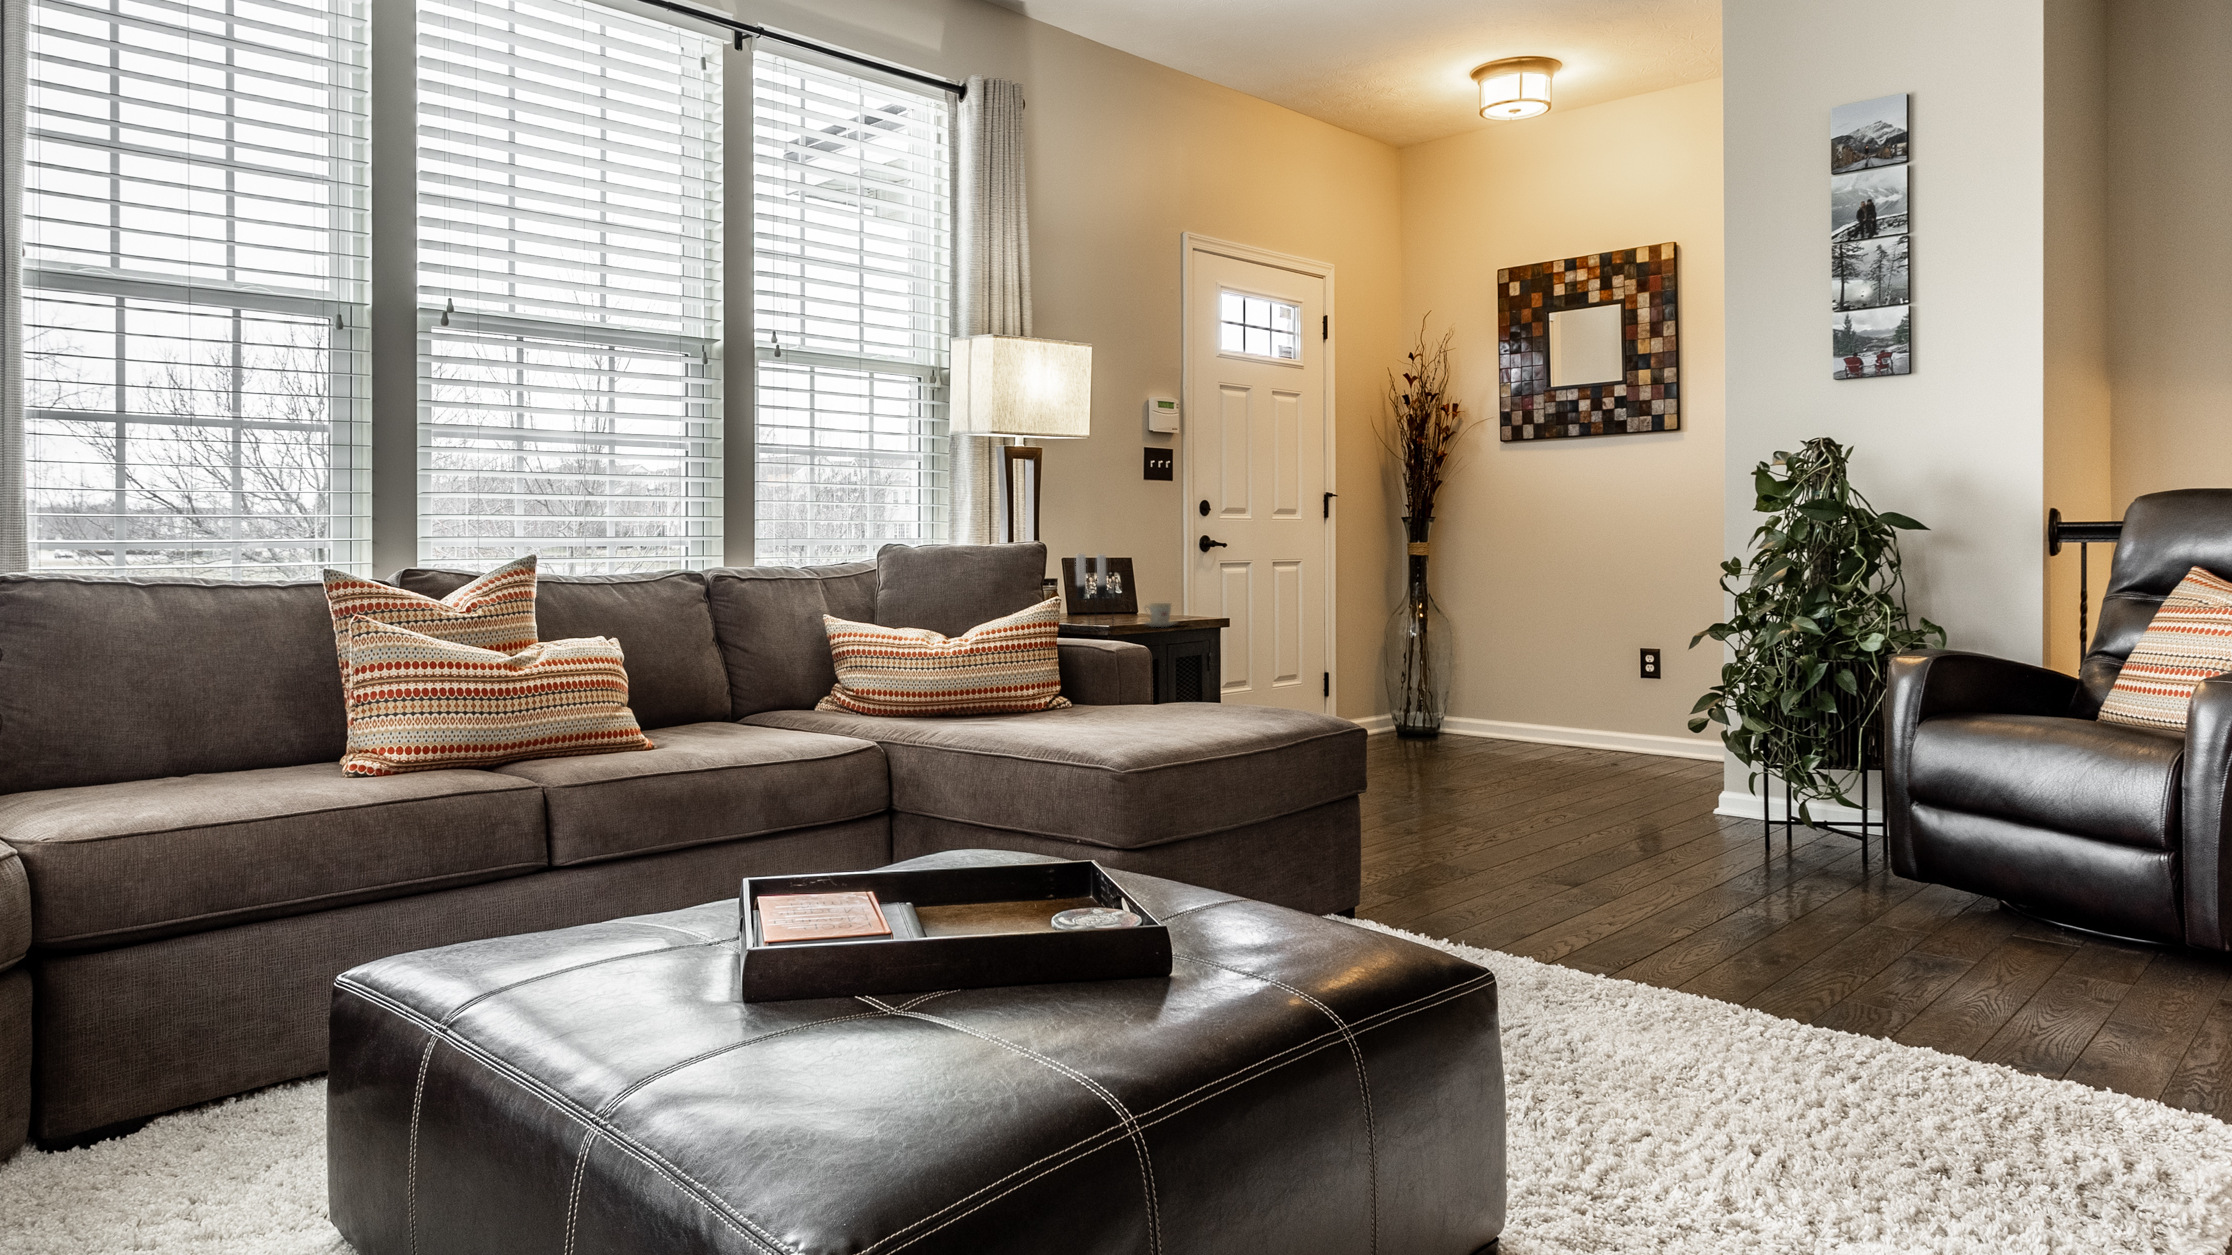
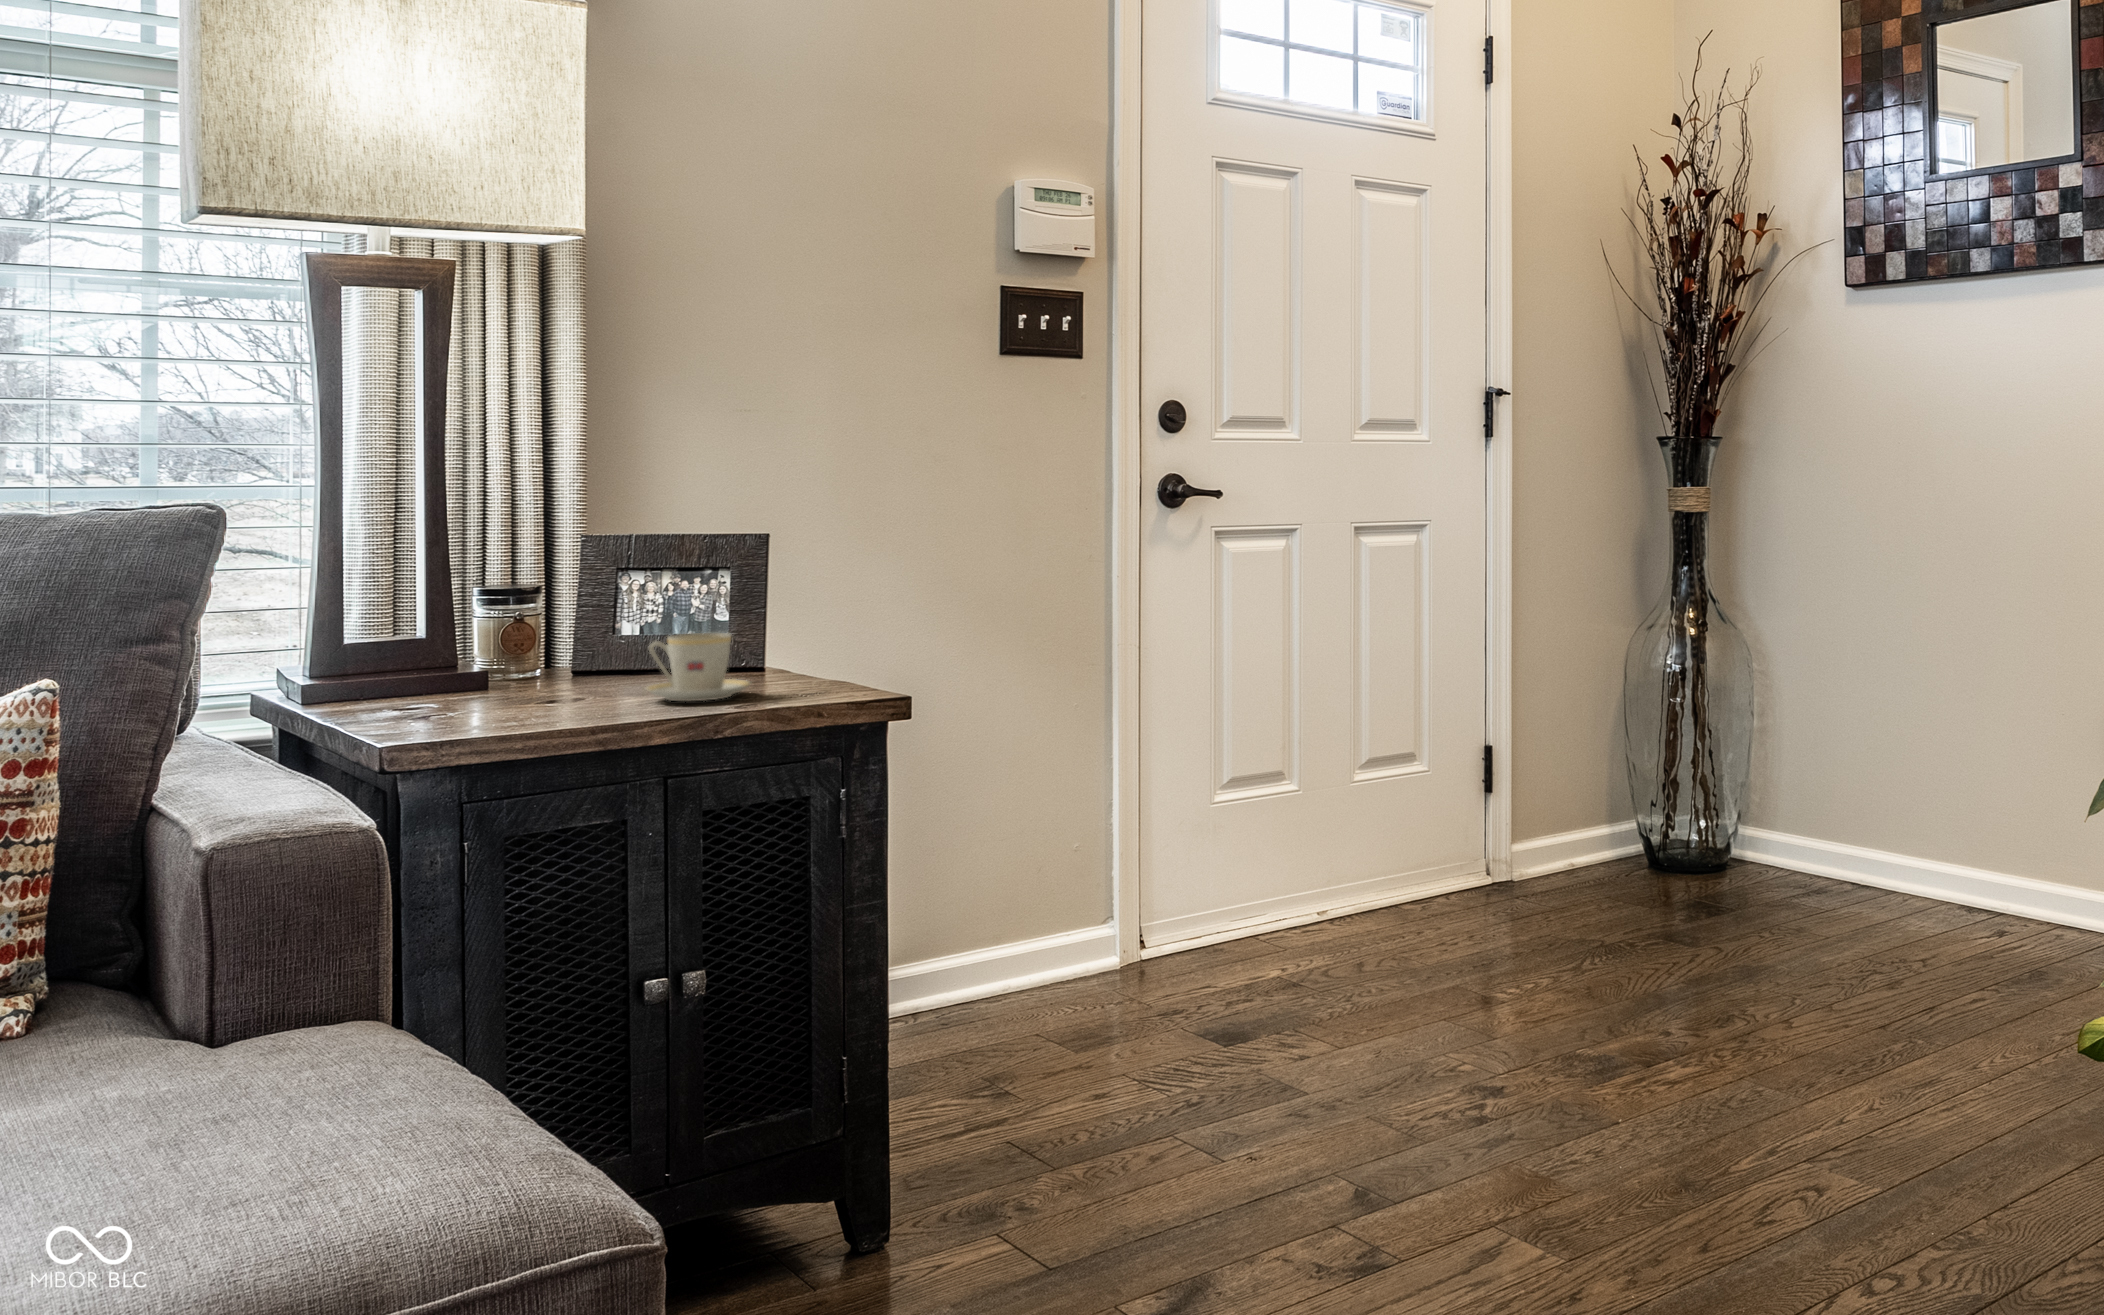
candle holder: present [1072,554,1108,630] -> none [437,493,545,713]

